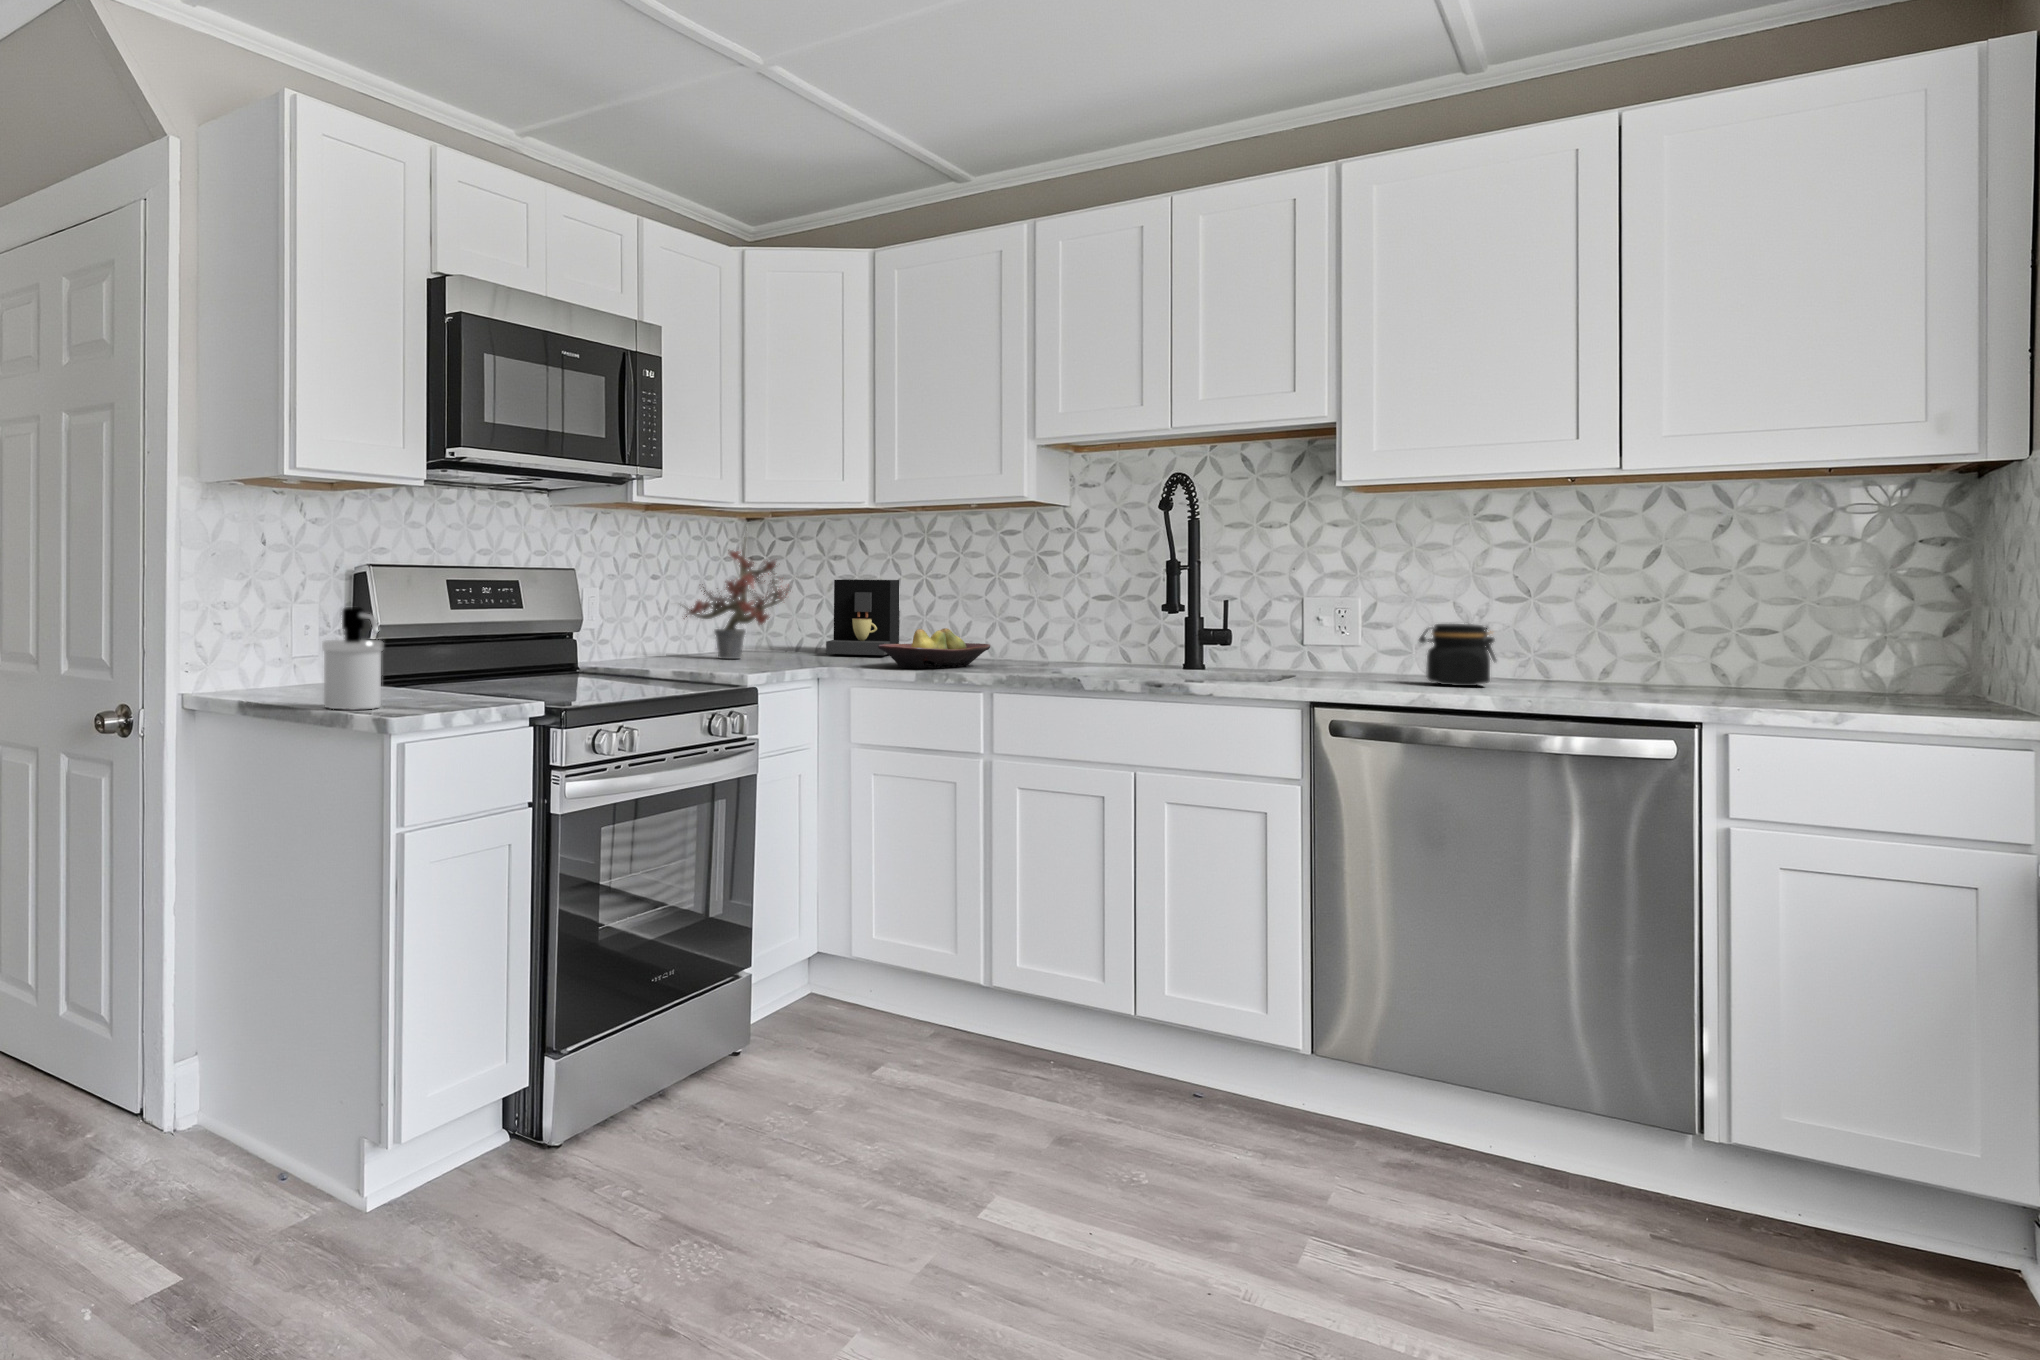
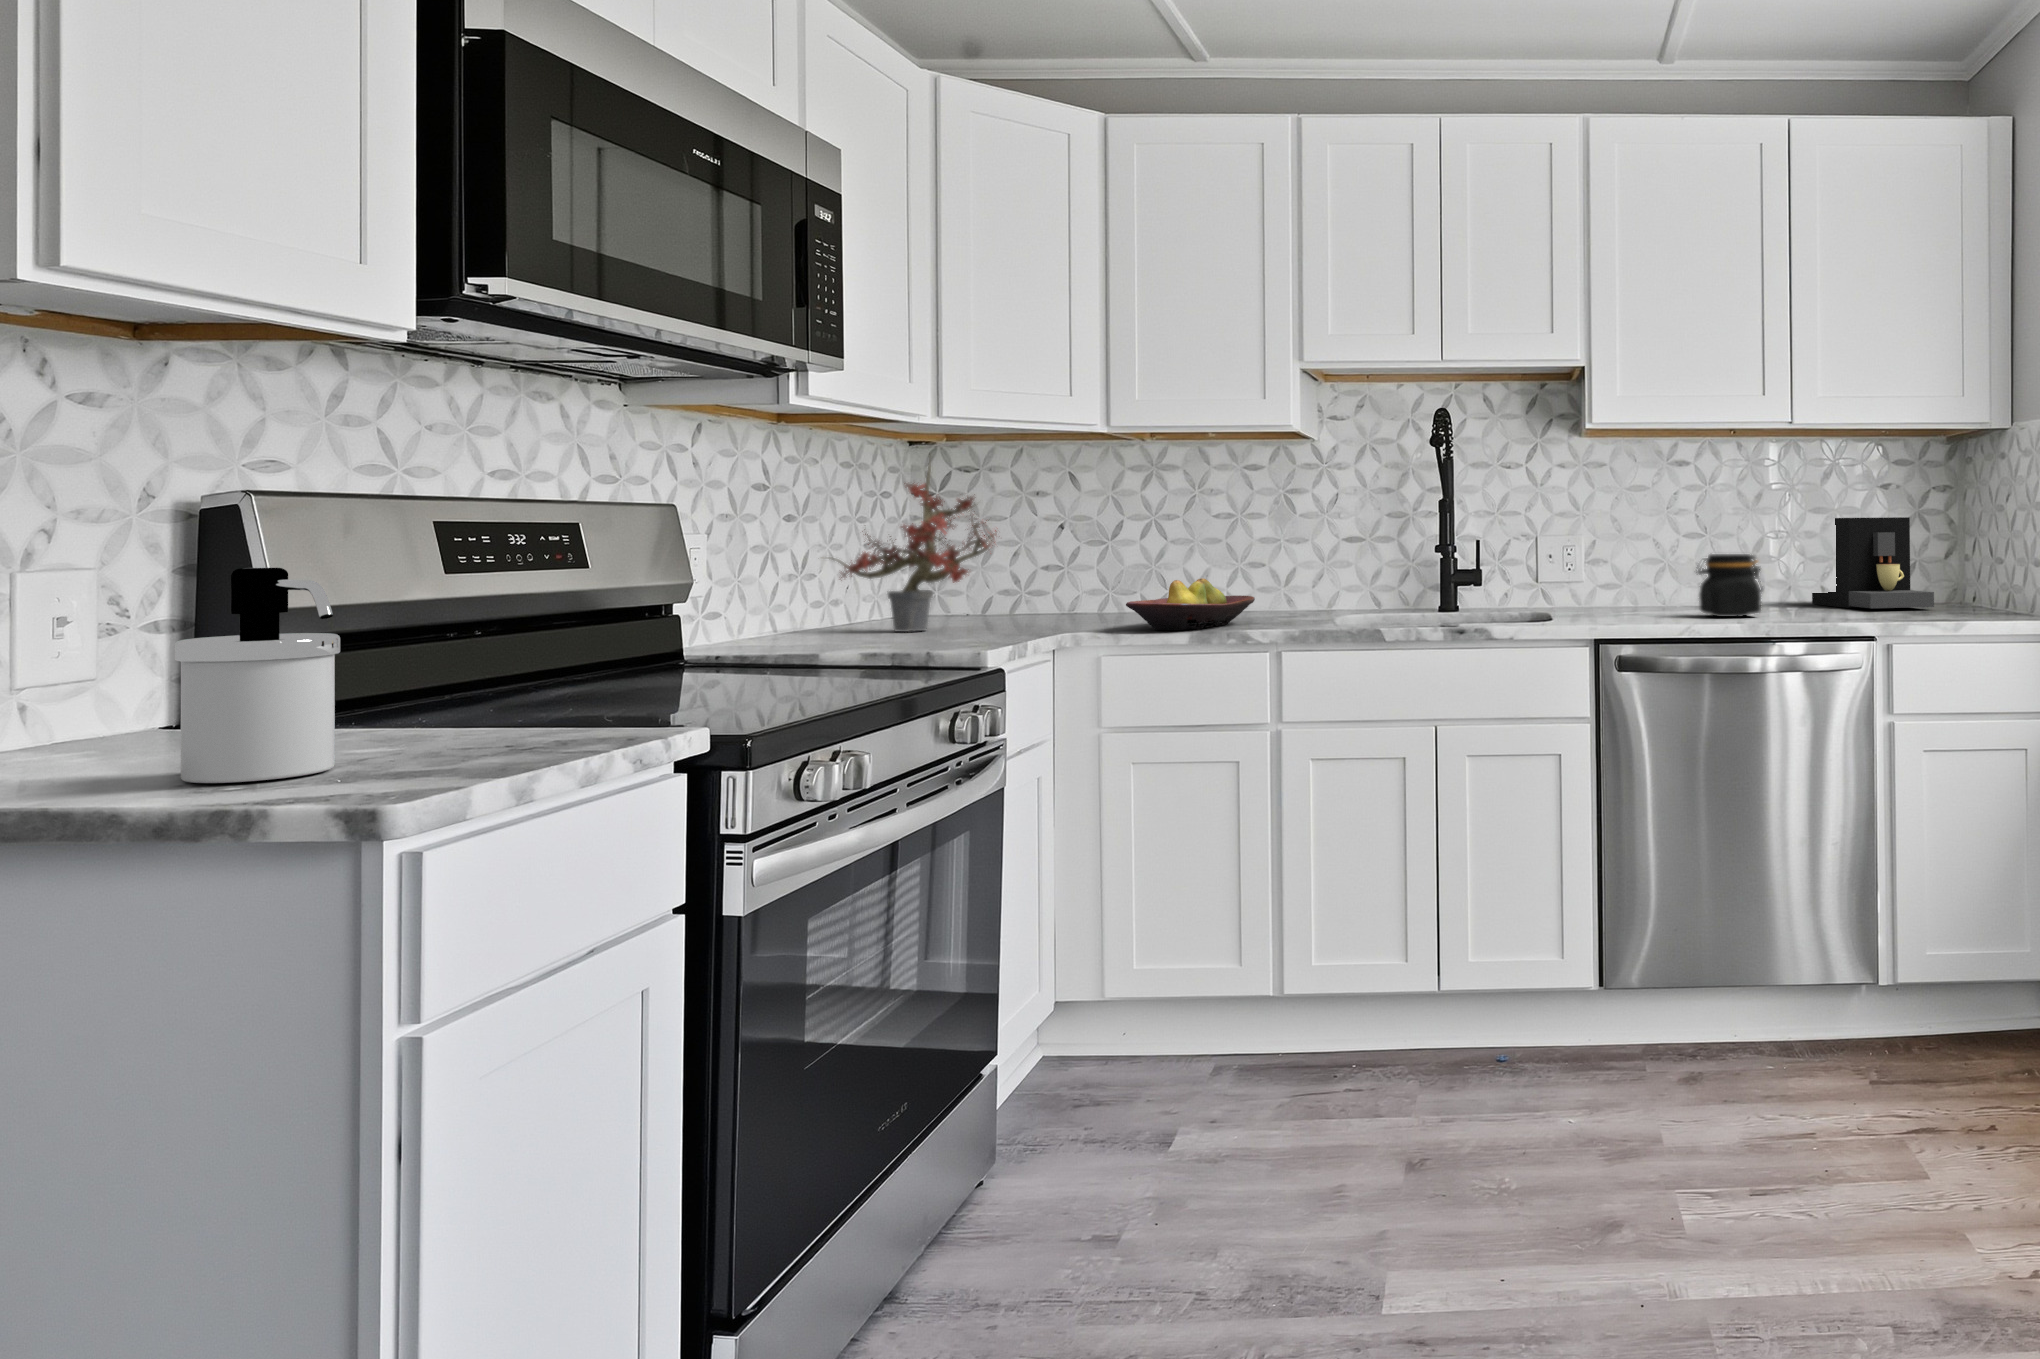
coffee maker: present [826,579,900,655] -> present [1812,517,1934,608]

